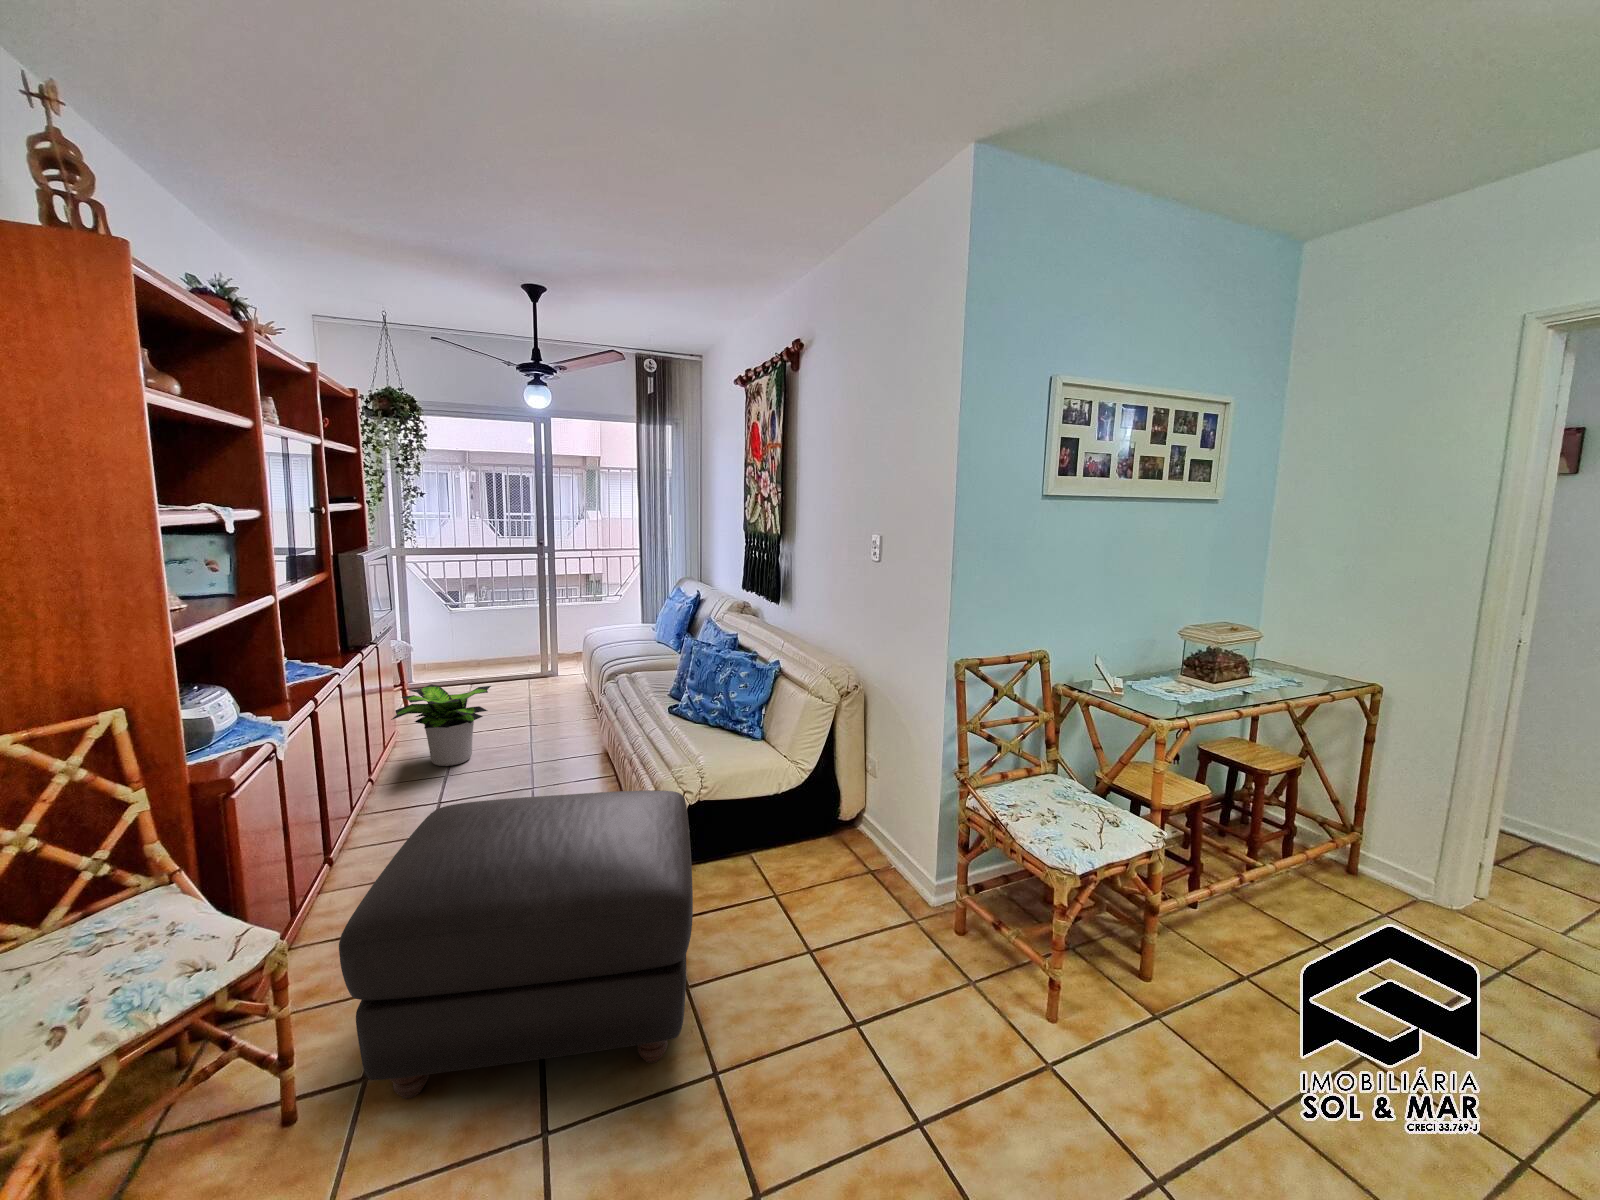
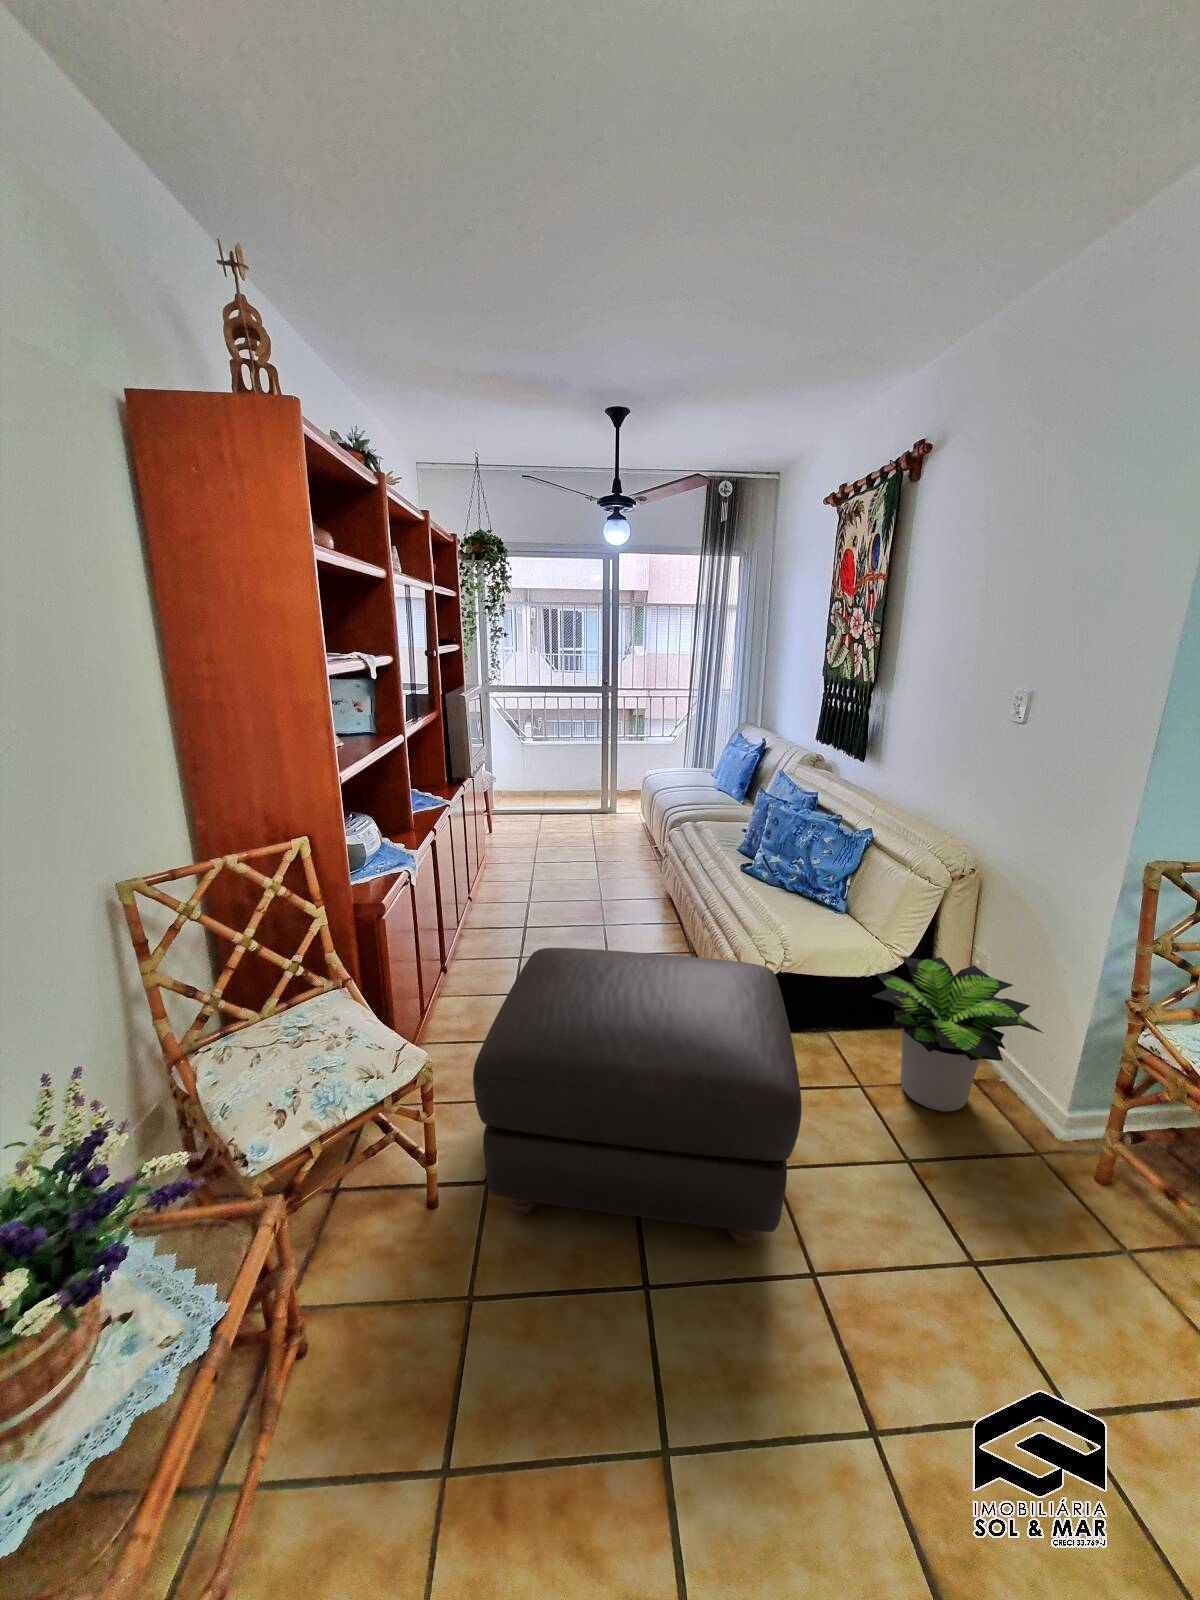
potted plant: present [391,684,491,766] -> present [871,956,1043,1111]

